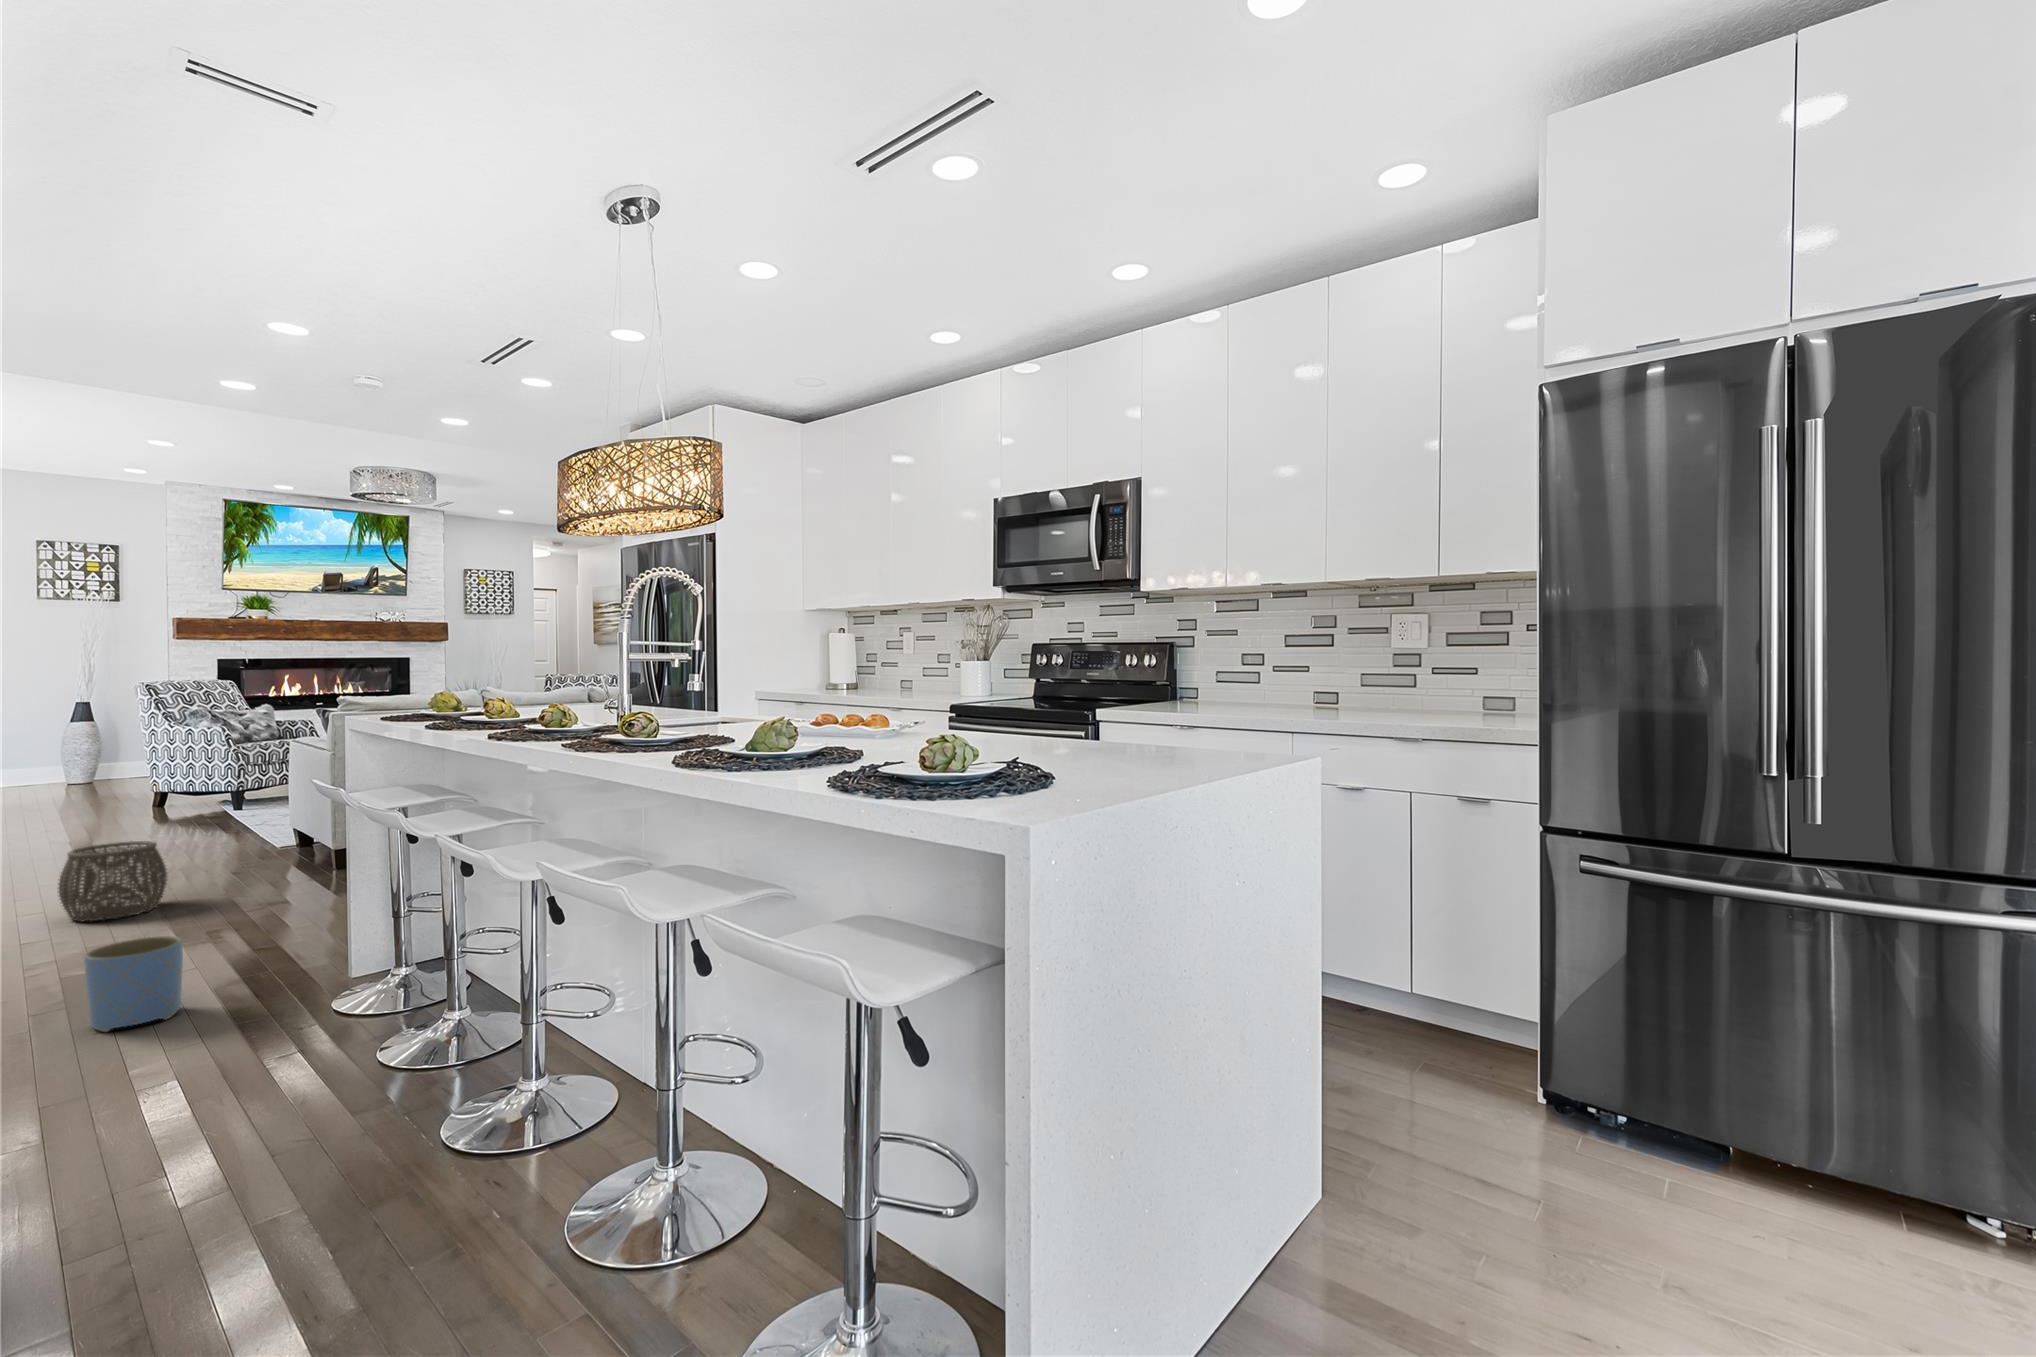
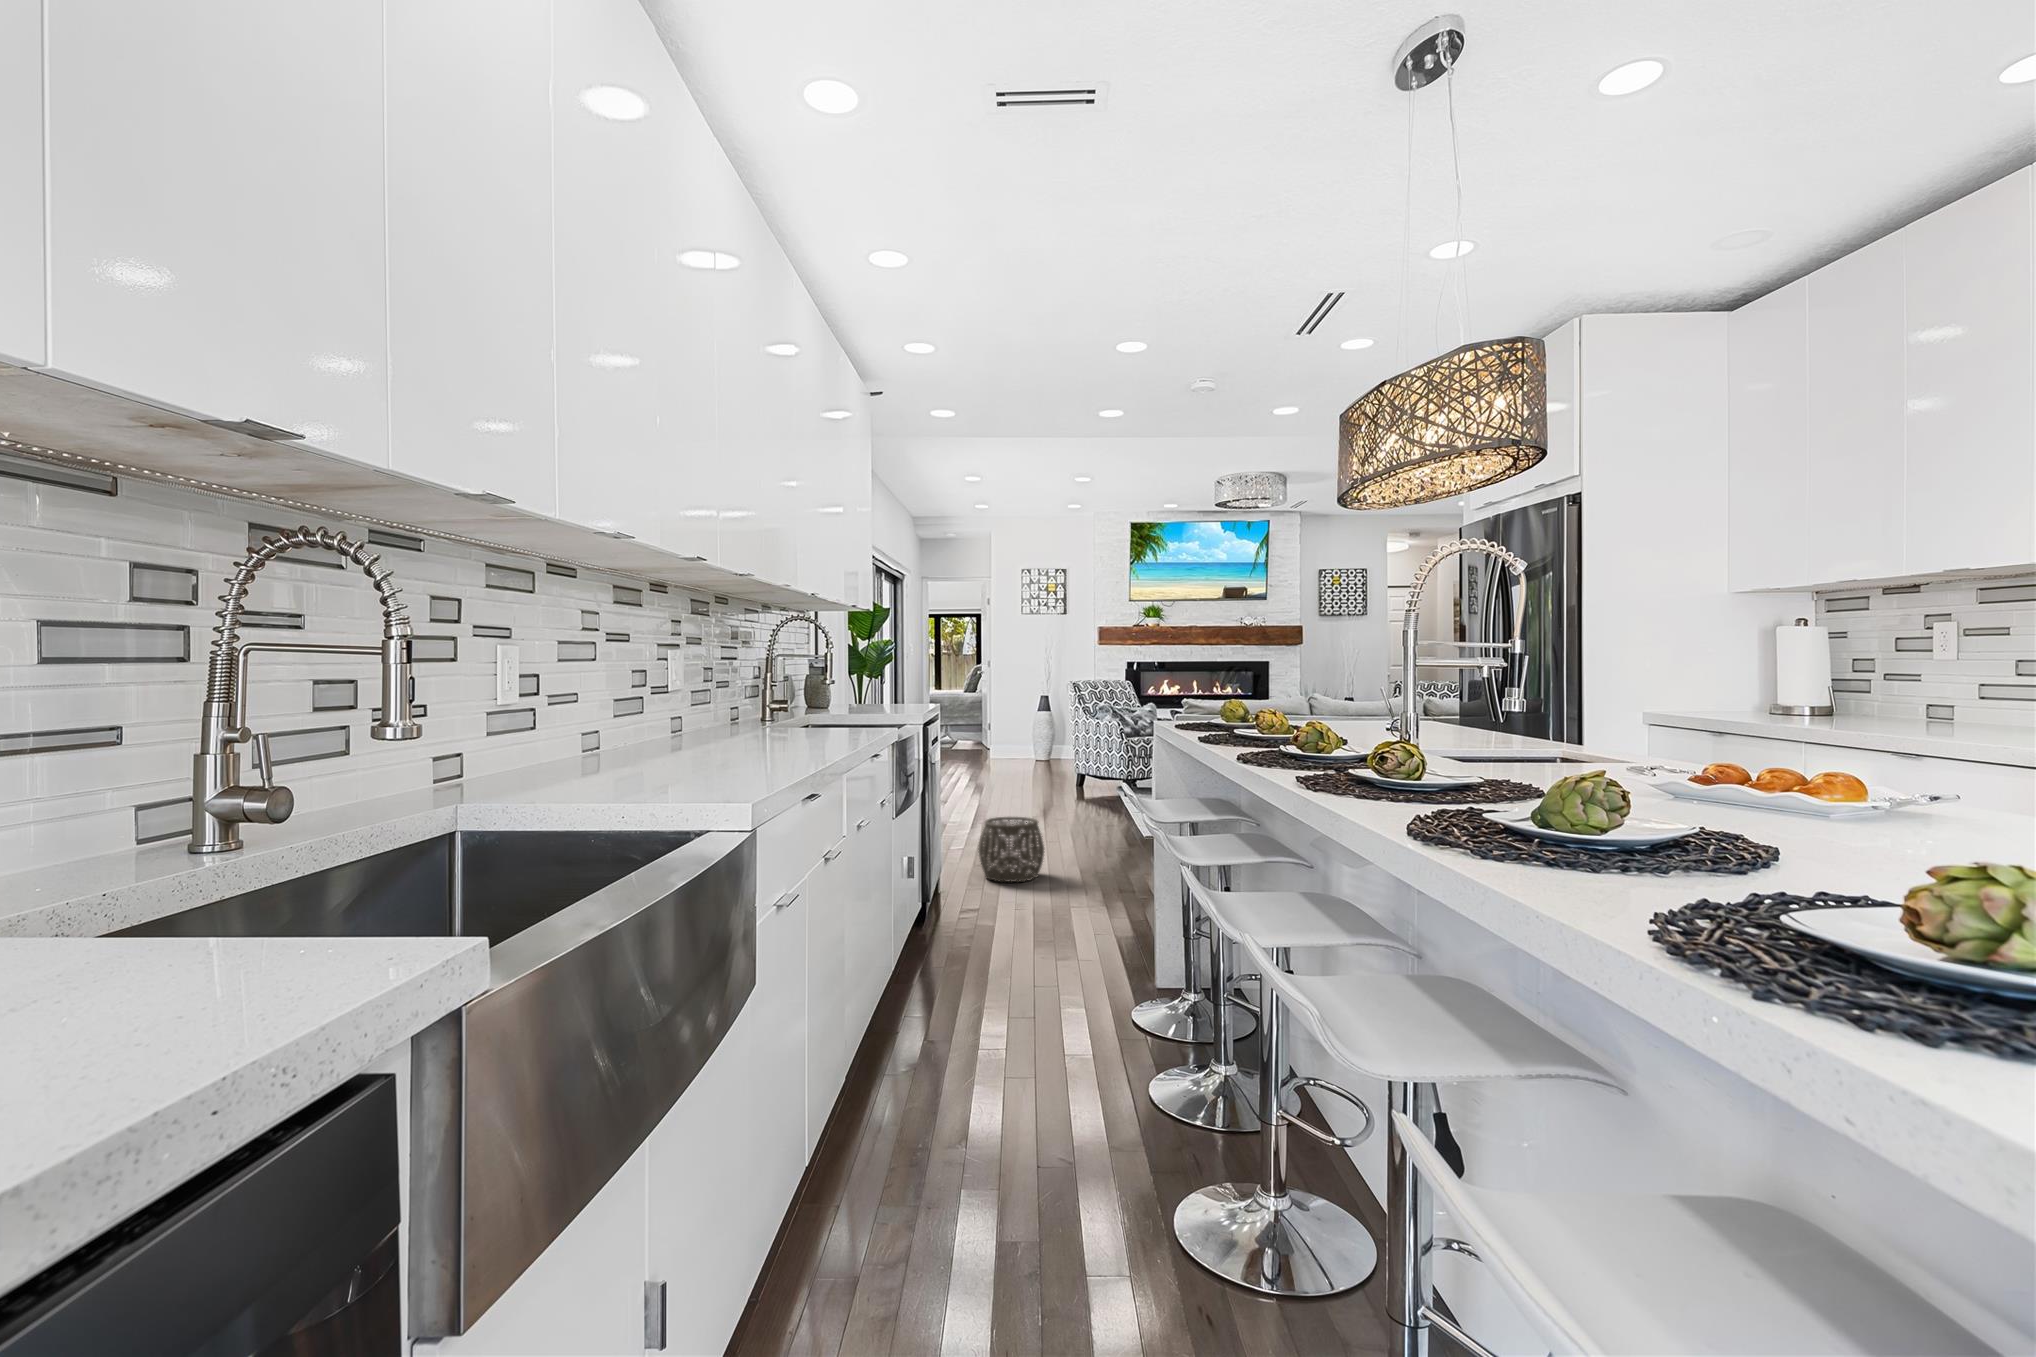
planter: present [84,936,183,1032] -> none [946,913,1010,995]

